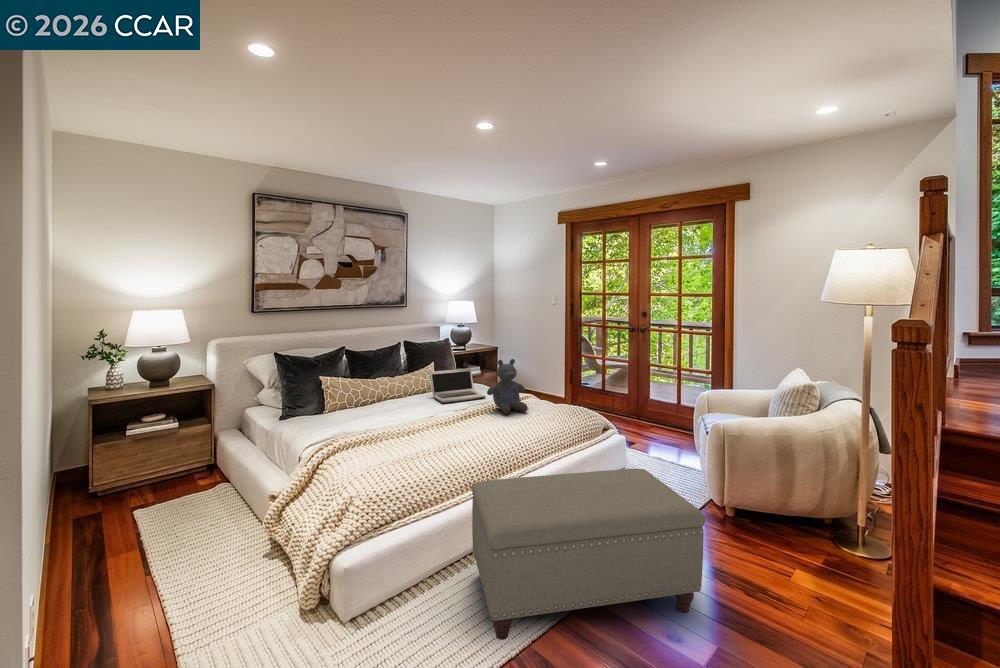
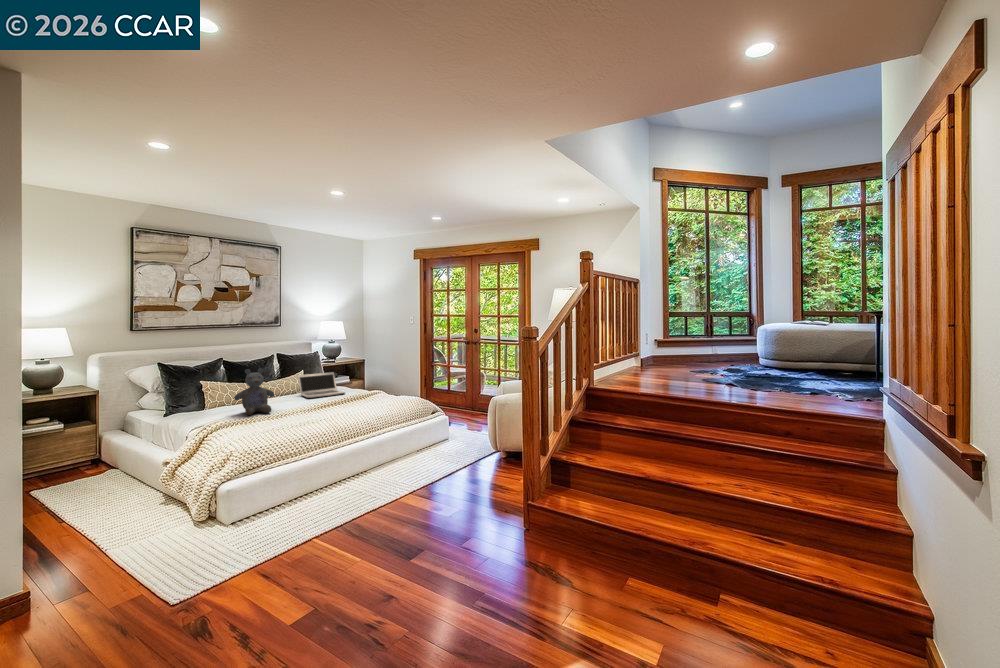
stuffed bear: present [487,359,528,414] -> present [234,368,274,415]
ottoman: present [472,469,706,640] -> none [322,423,468,525]

